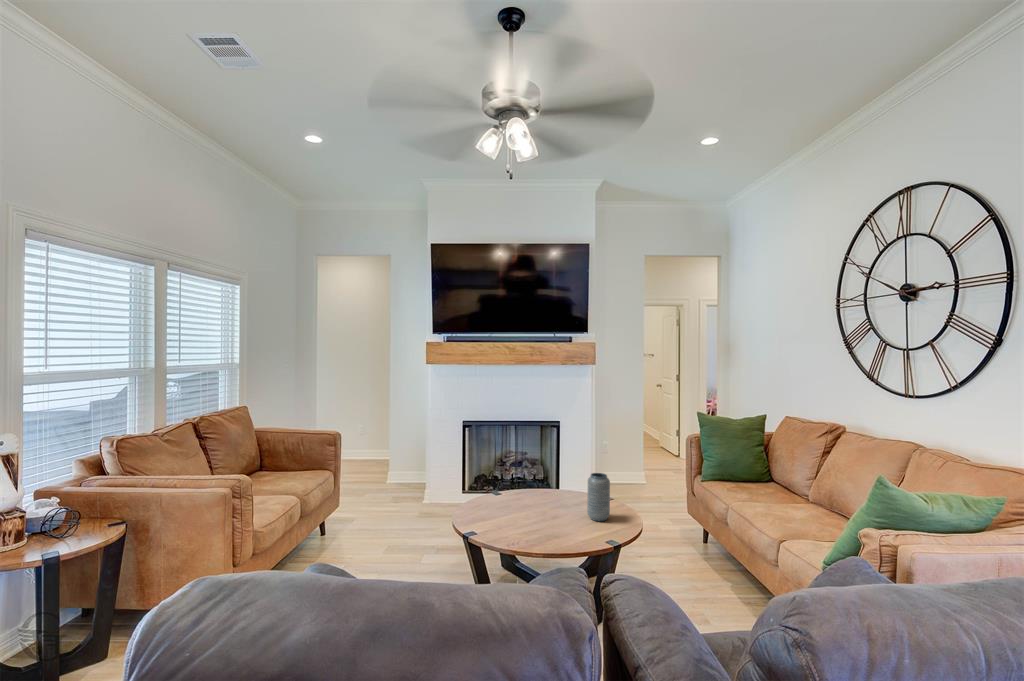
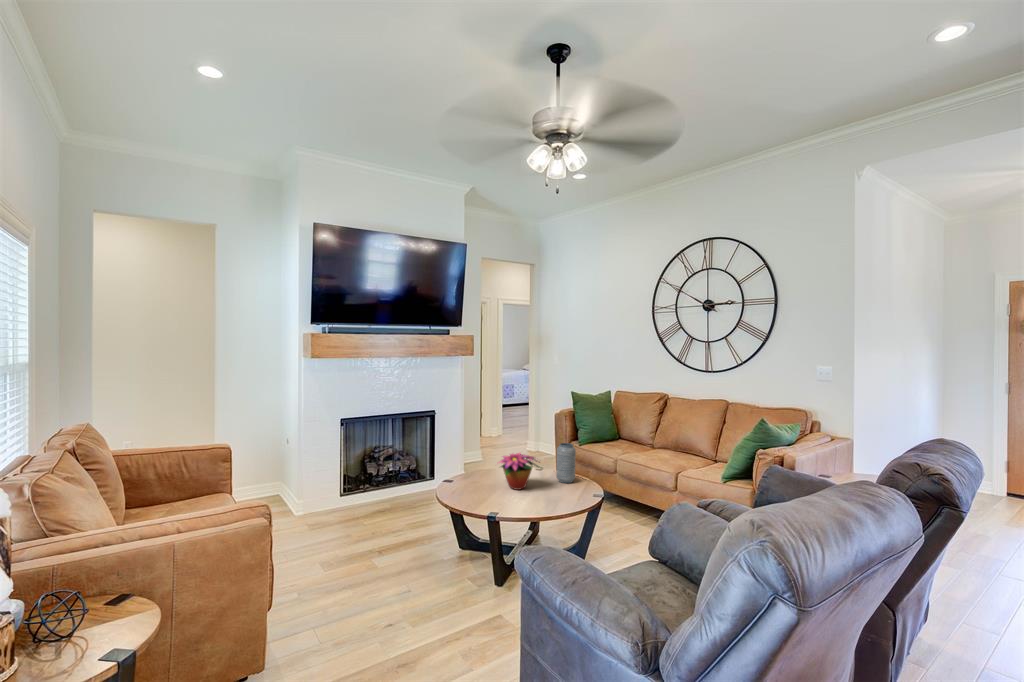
flower arrangement: none [507,474,563,516] -> present [498,453,540,490]

